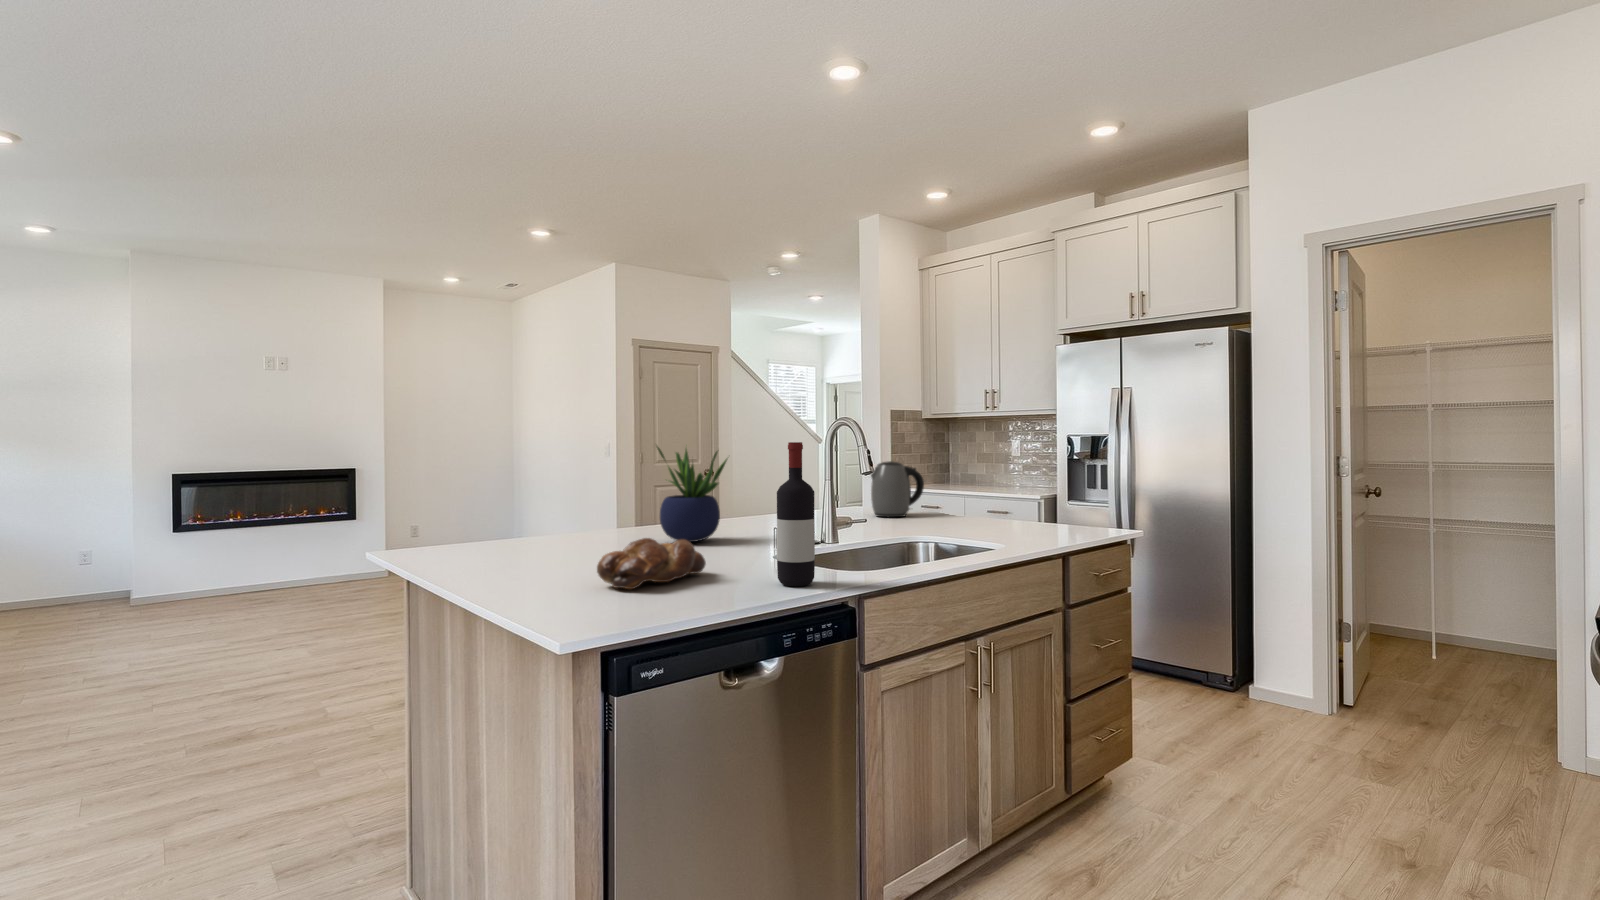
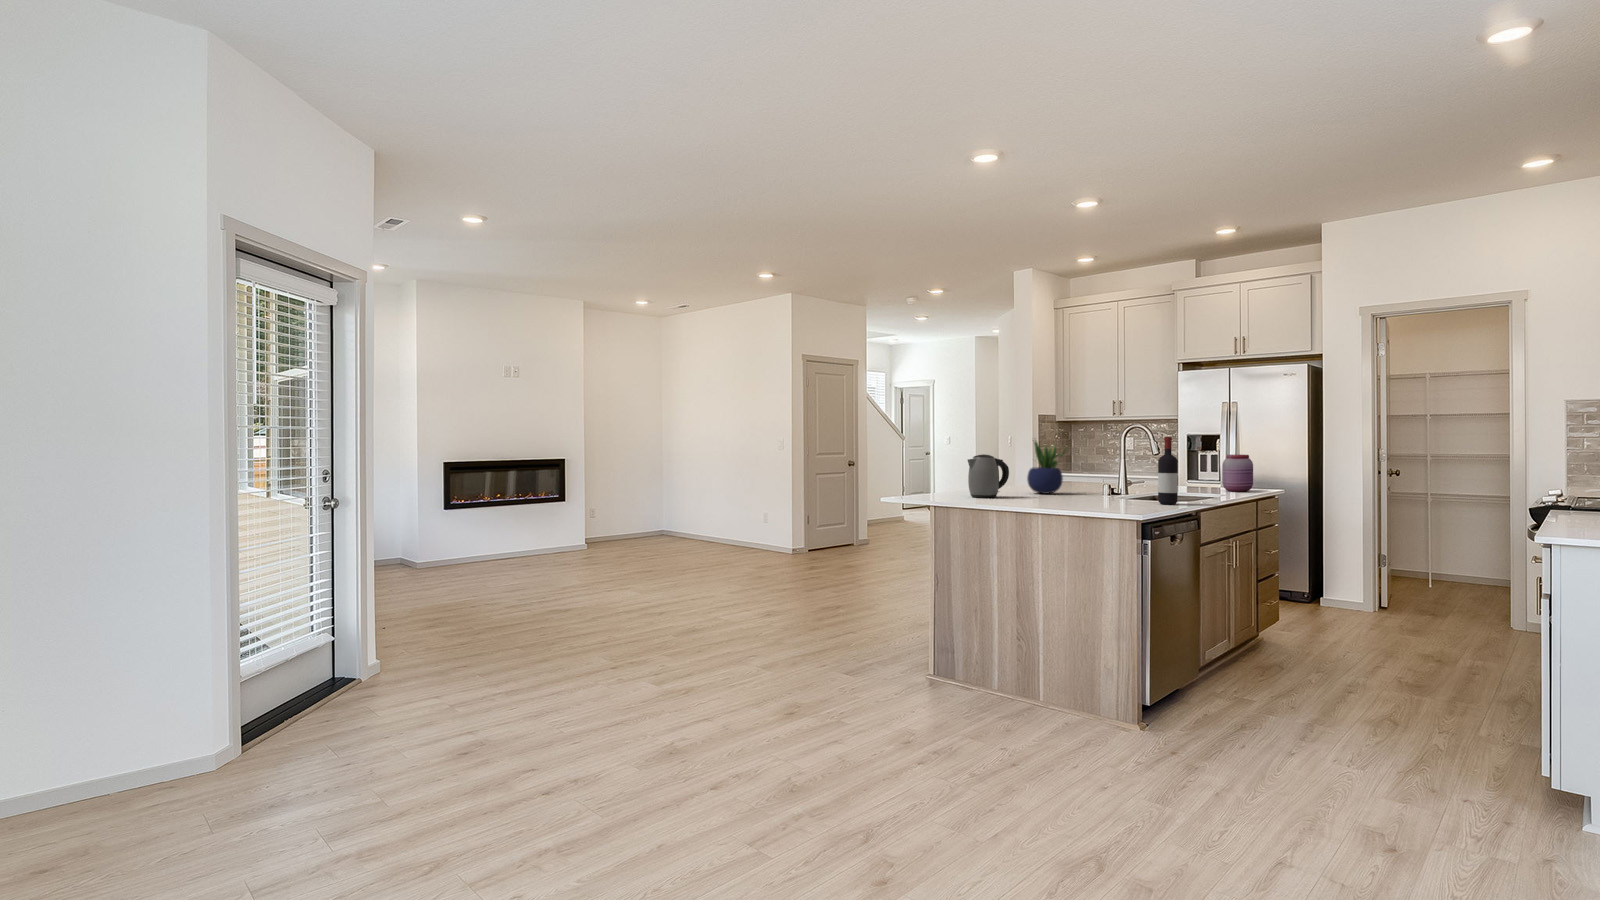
kettle: present [871,461,924,517] -> present [968,454,1009,498]
jar: none [1029,471,1079,536] -> present [1222,455,1253,492]
bread loaf: present [597,538,706,589] -> none [1078,483,1117,505]

